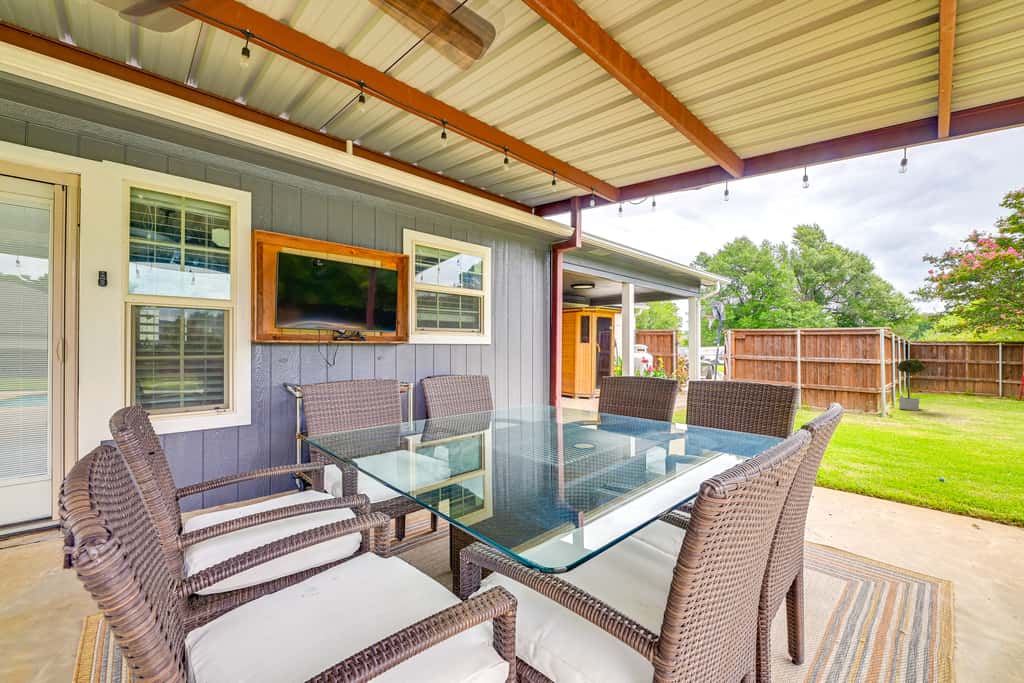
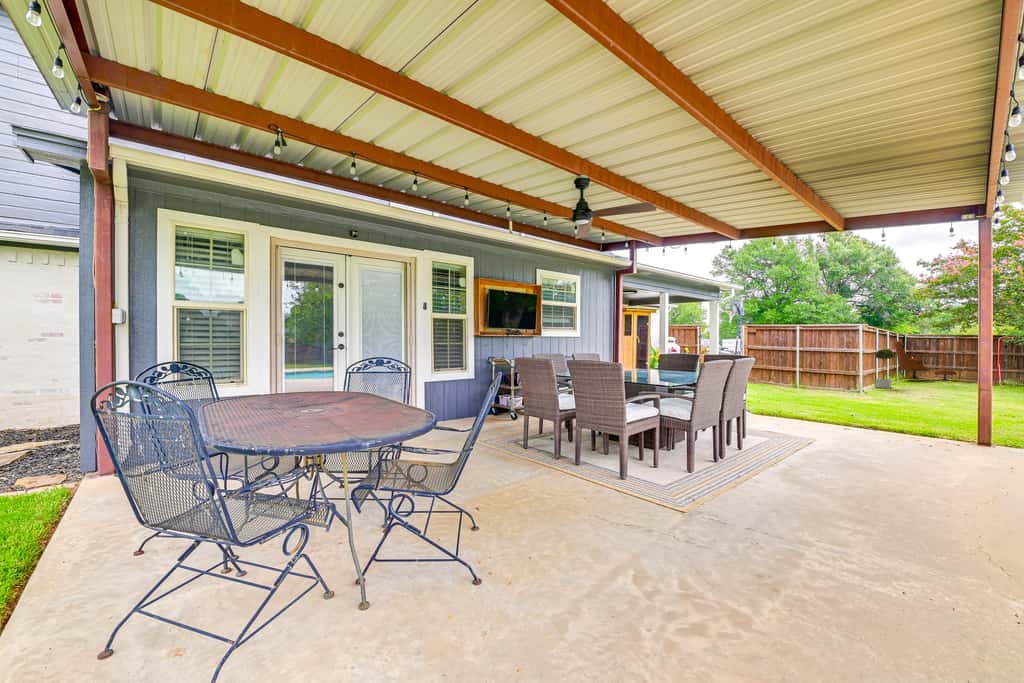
lounge chair: none [911,349,995,401] -> present [894,341,957,381]

